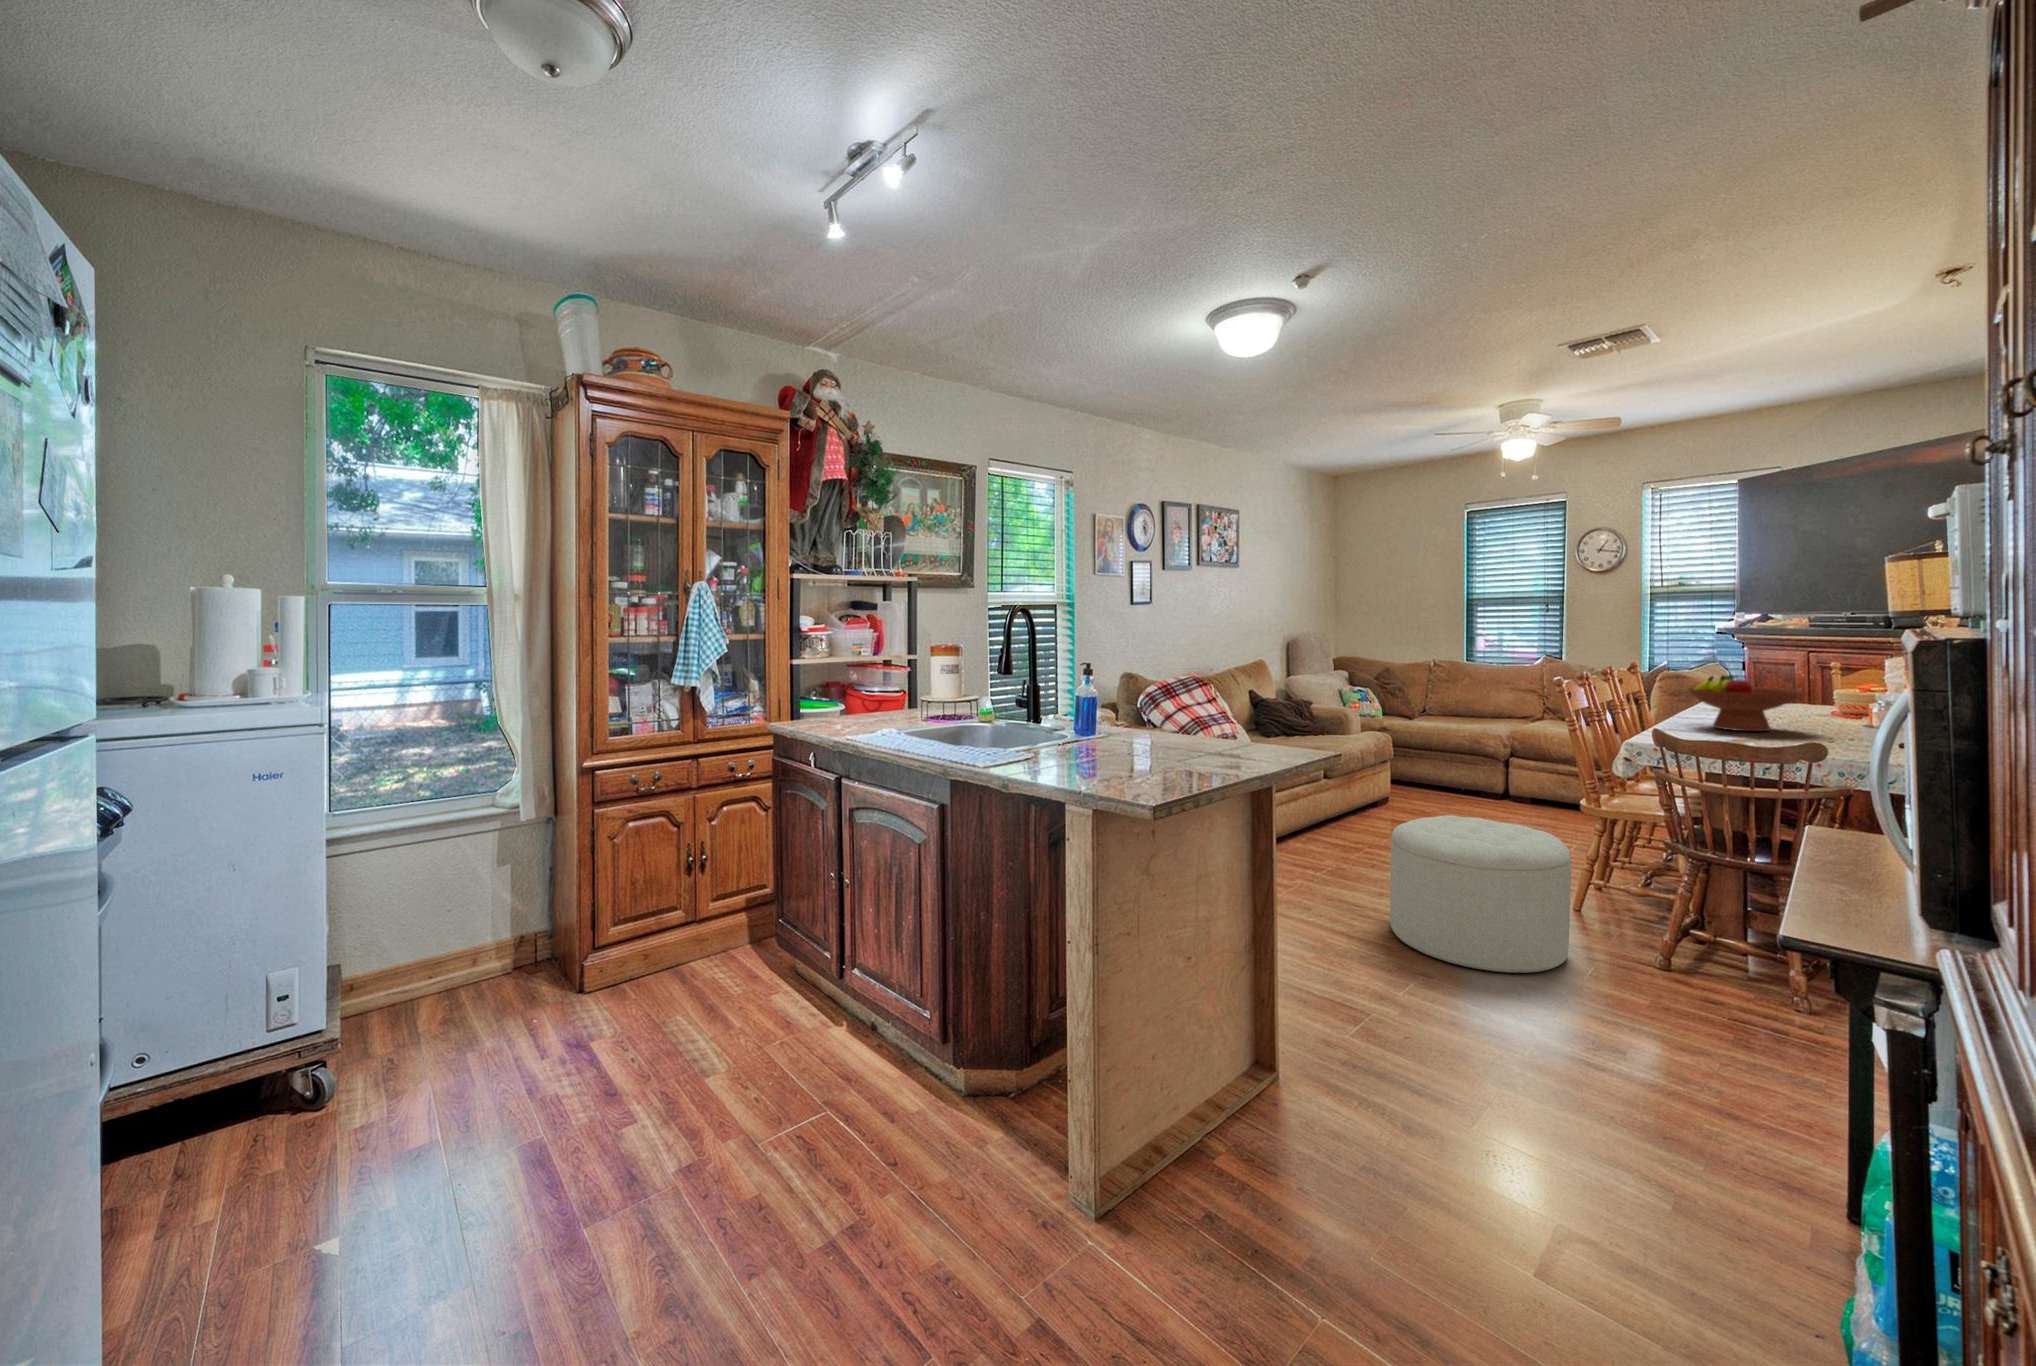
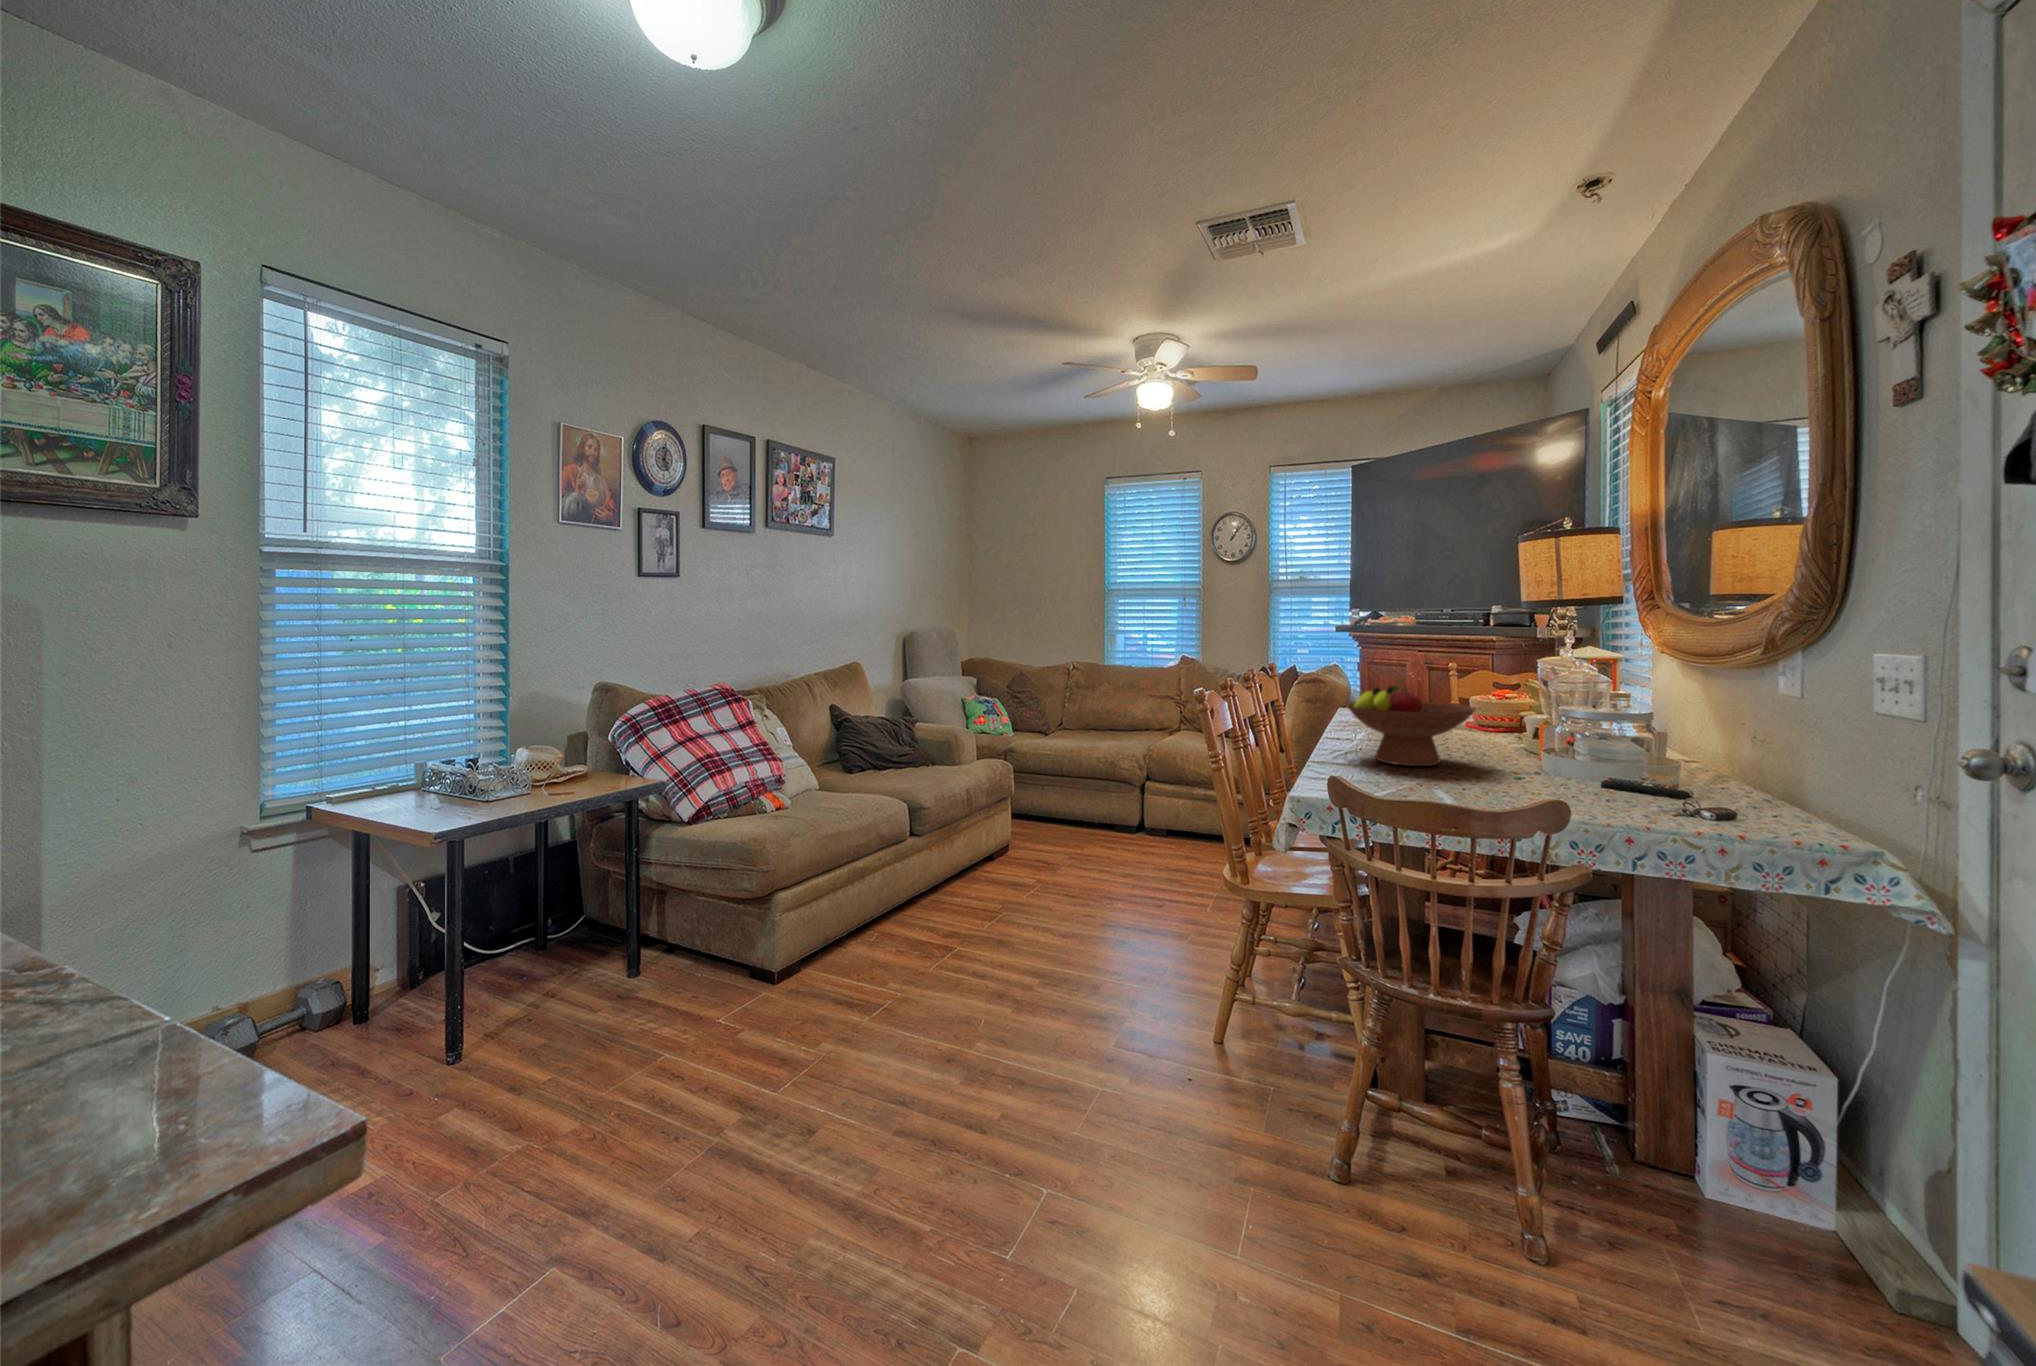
ottoman: present [1390,815,1571,974] -> none [949,919,1213,1235]

